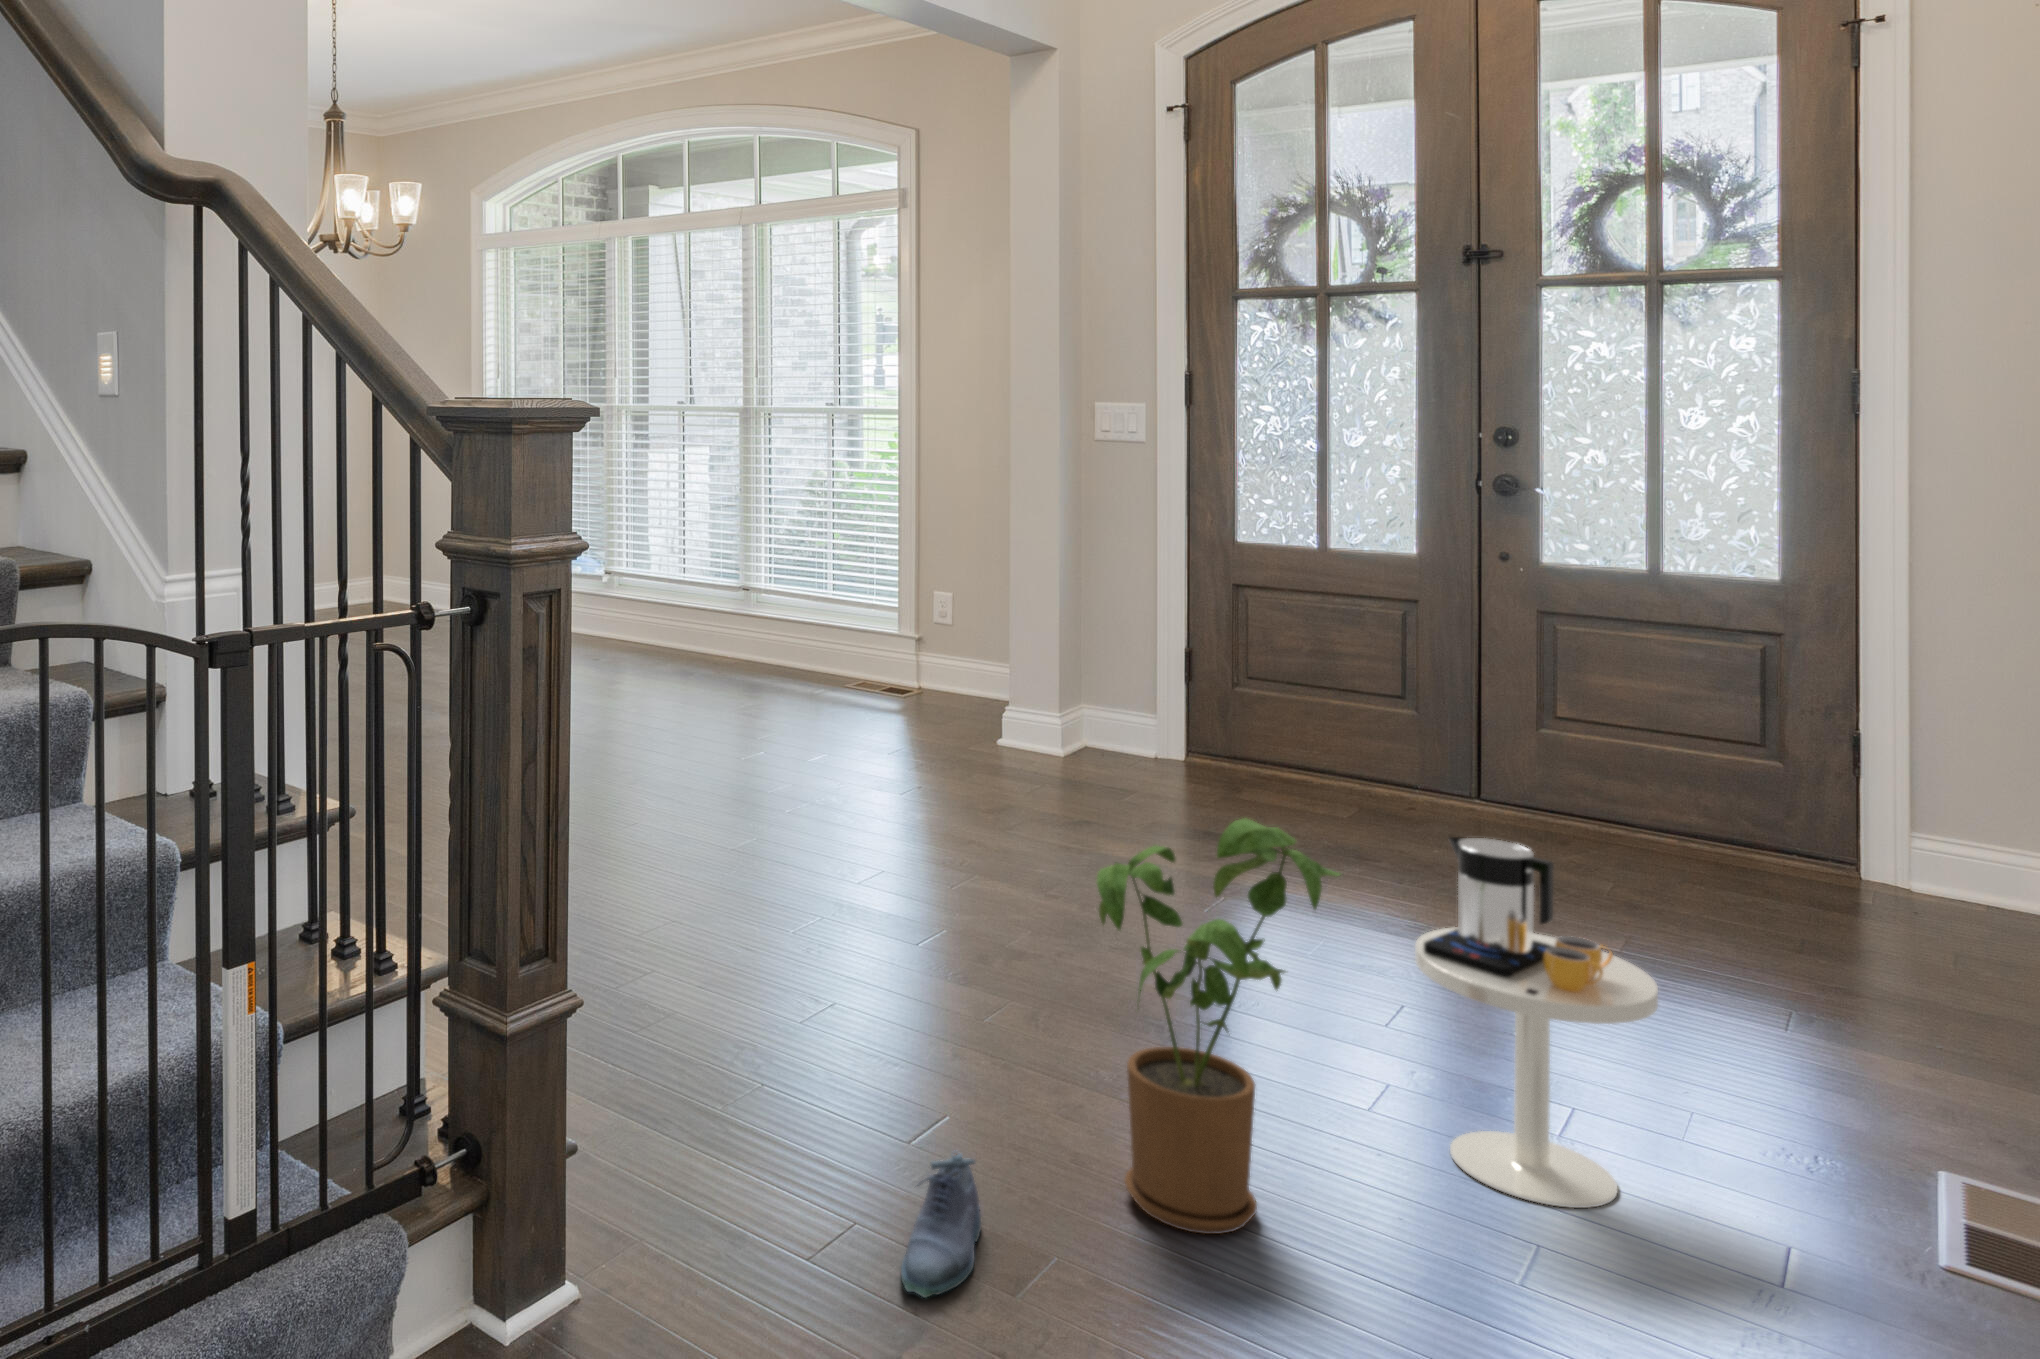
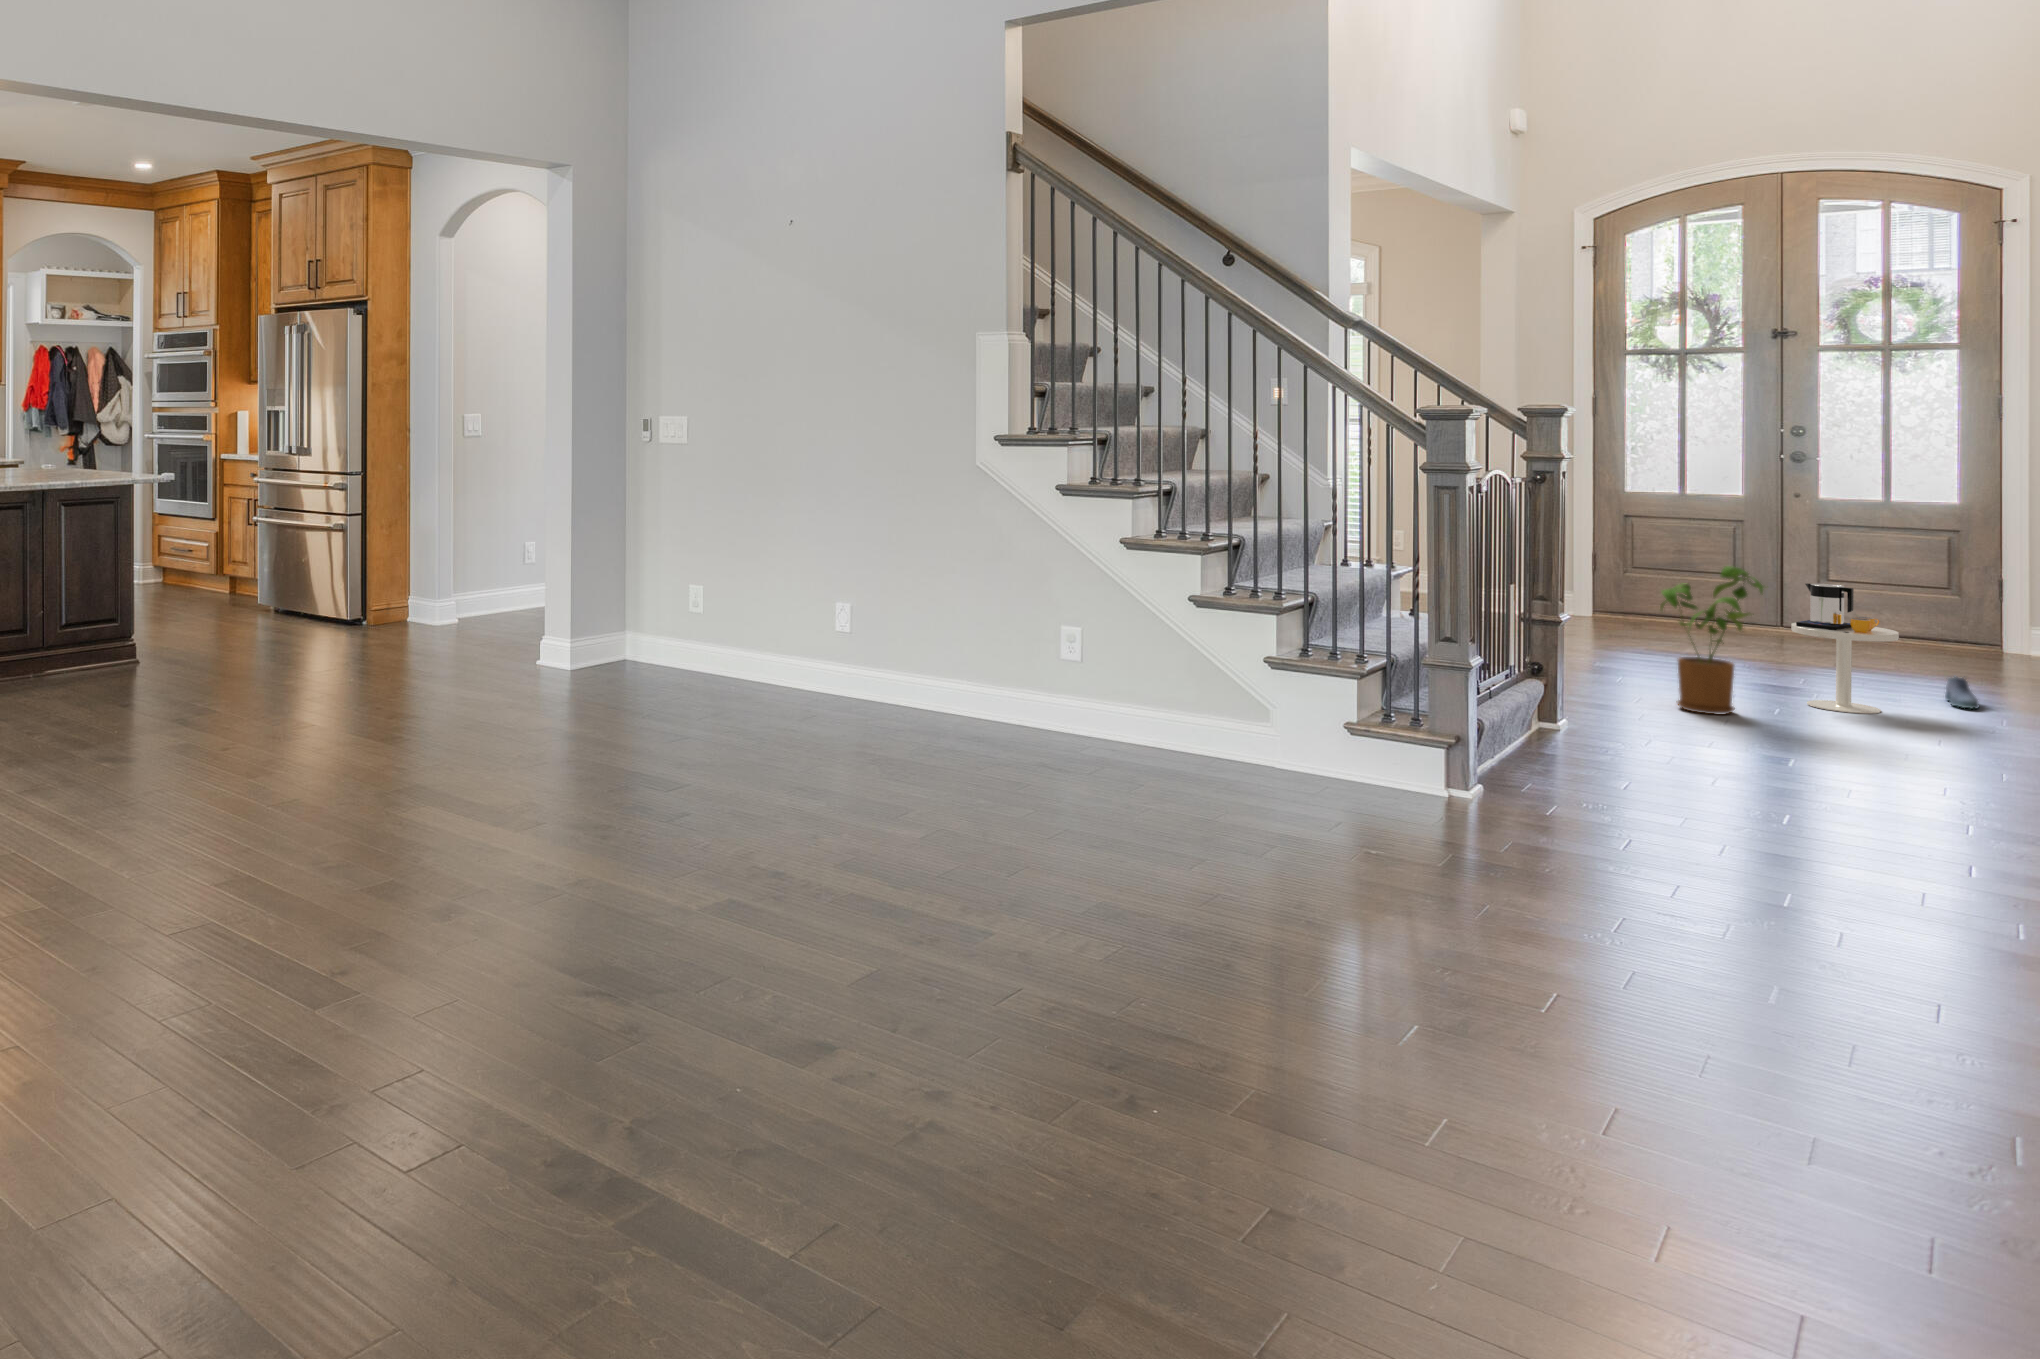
shoe: present [901,1150,981,1297] -> present [1945,676,1979,708]

